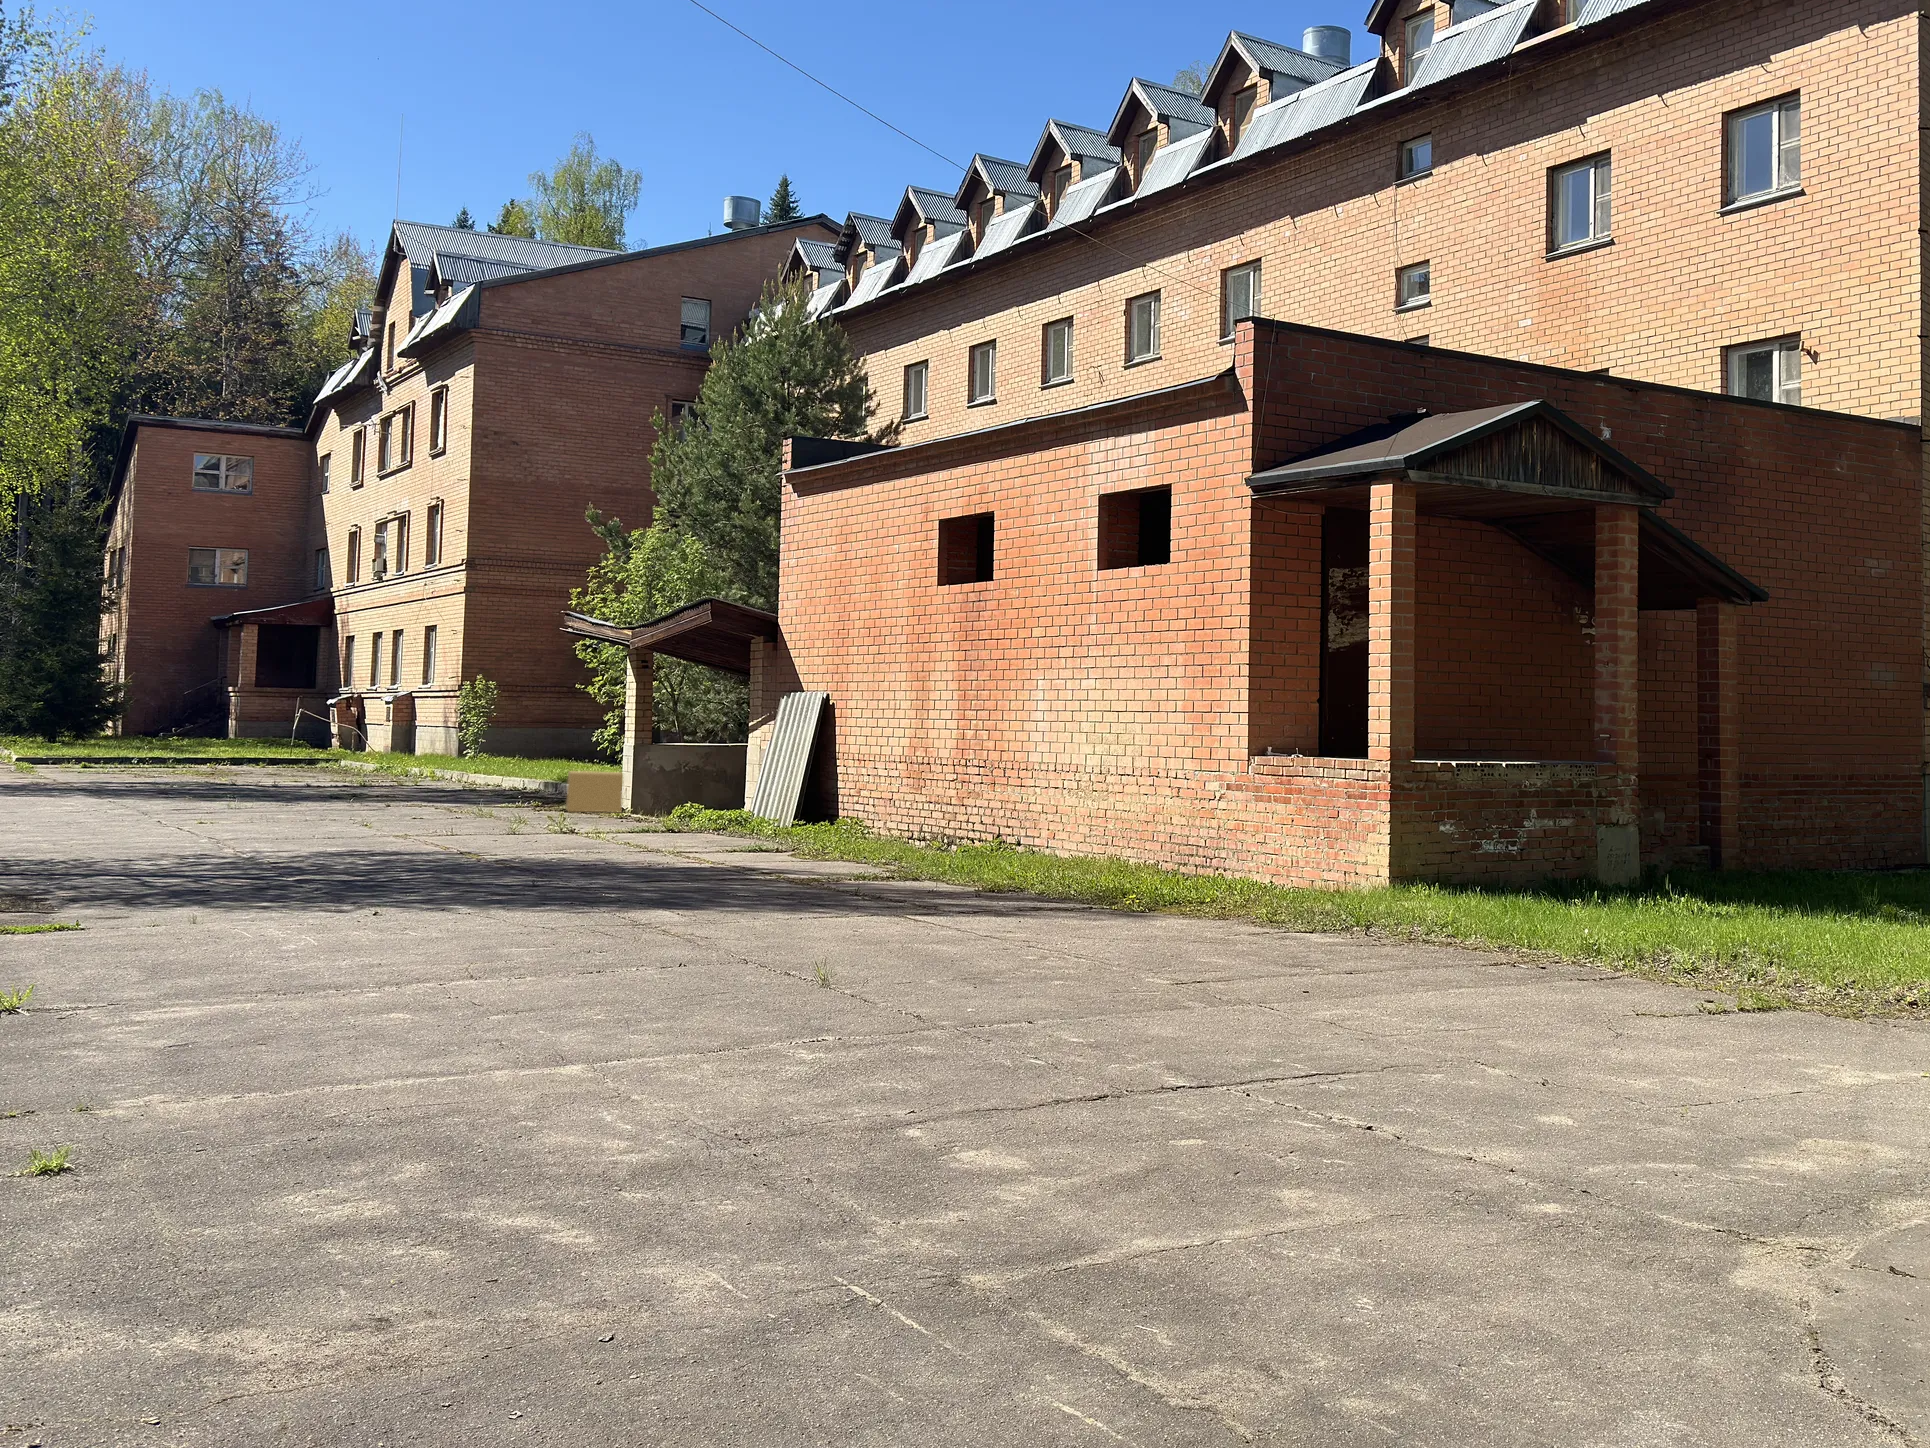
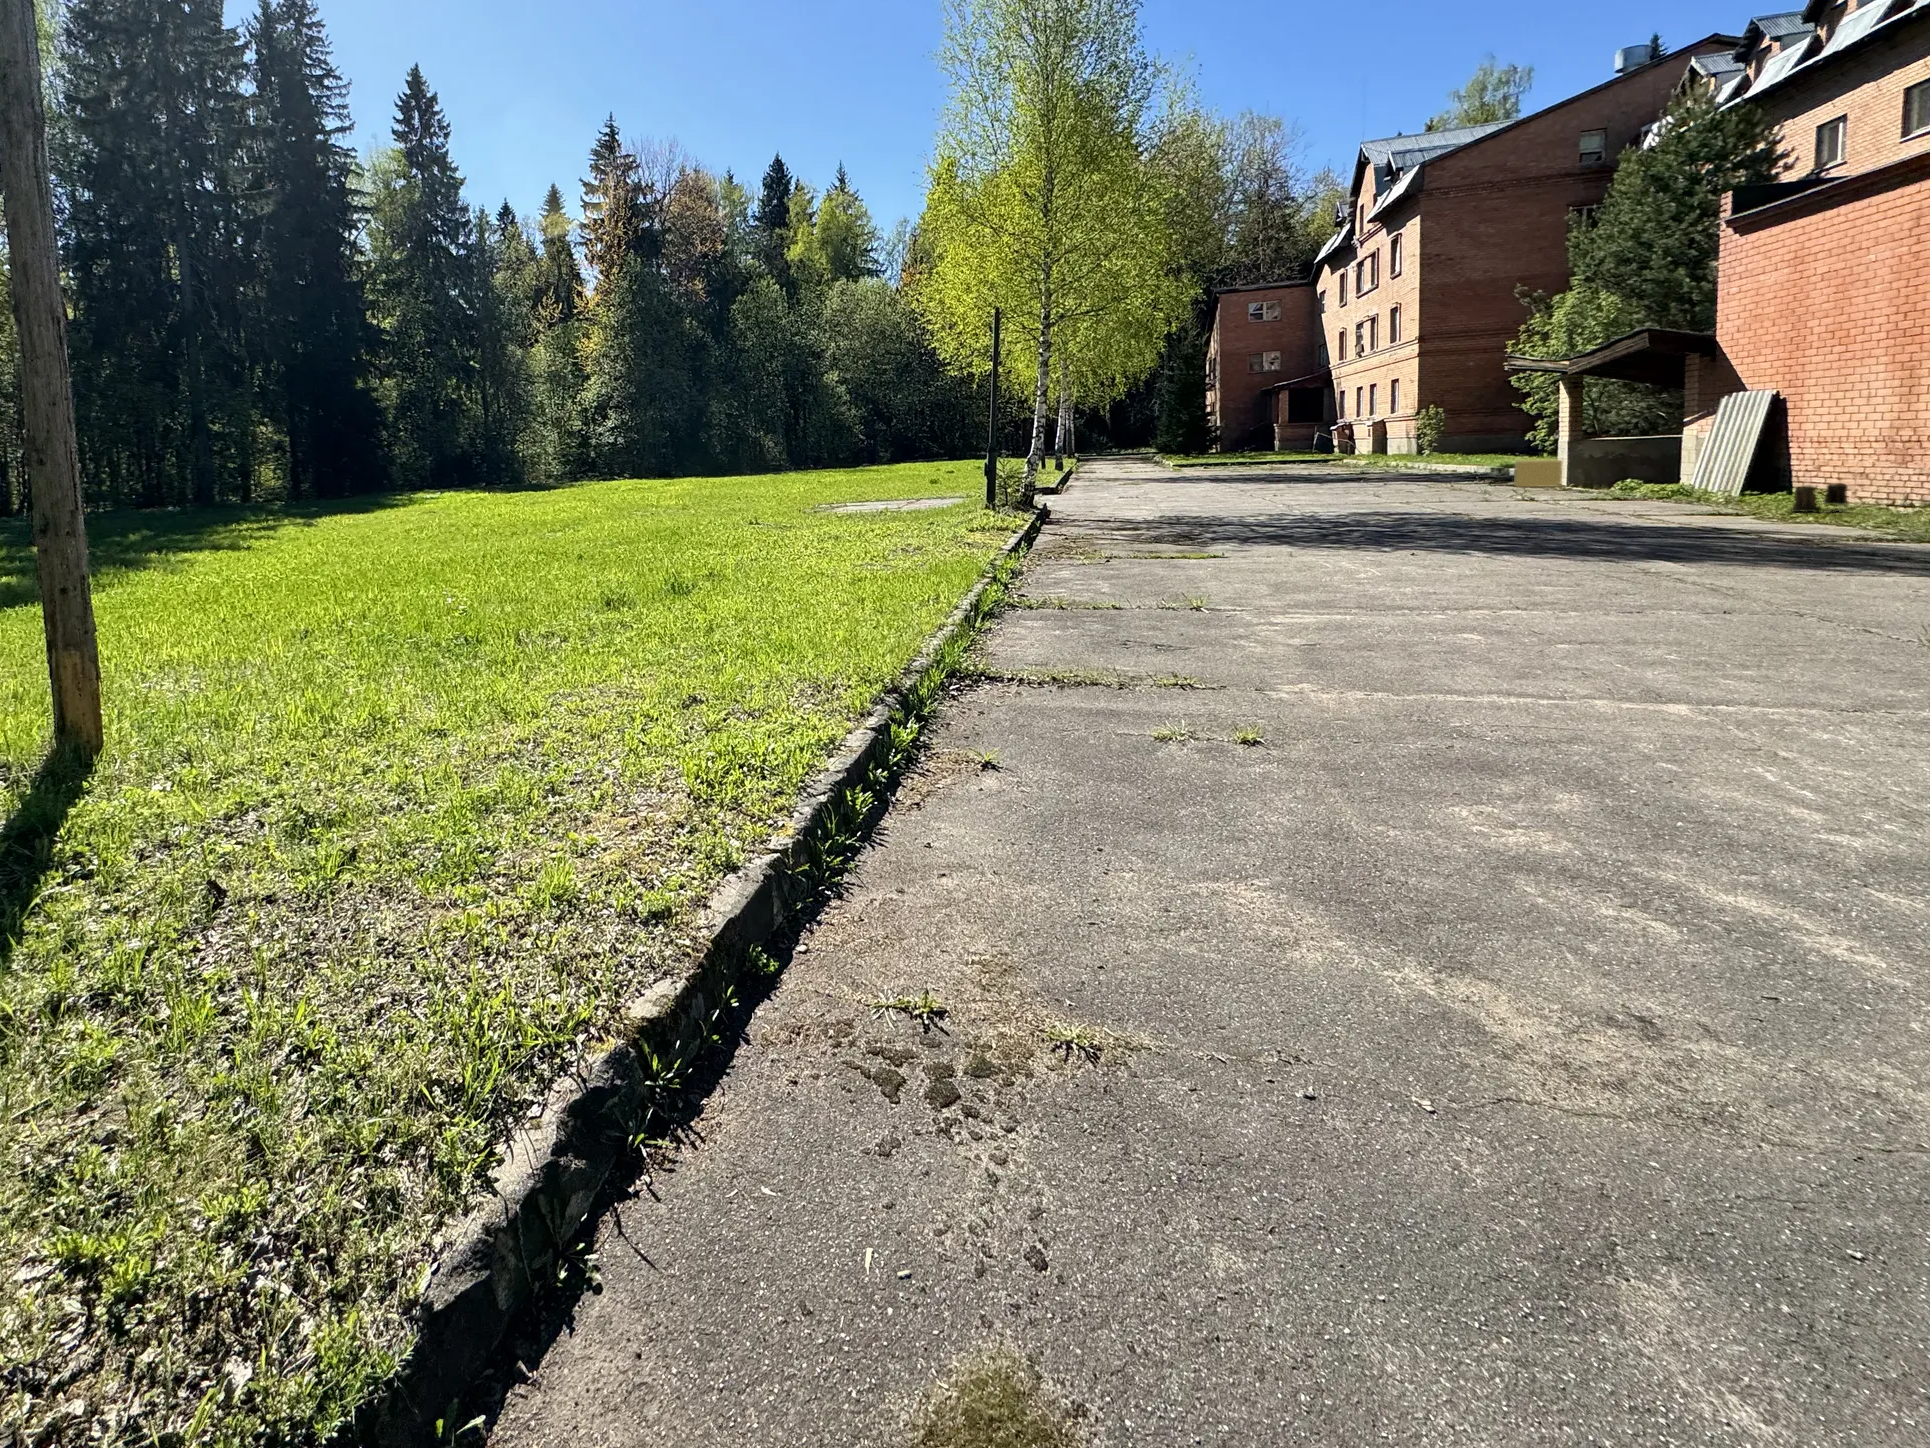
backpack: none [831,813,883,849] -> present [1791,483,1850,512]

